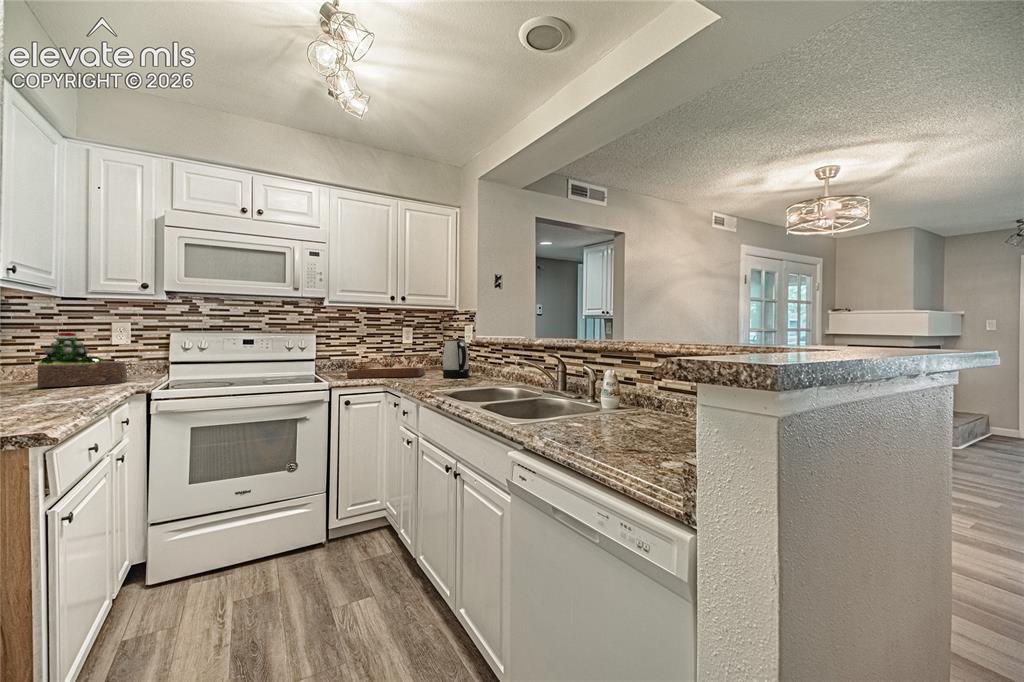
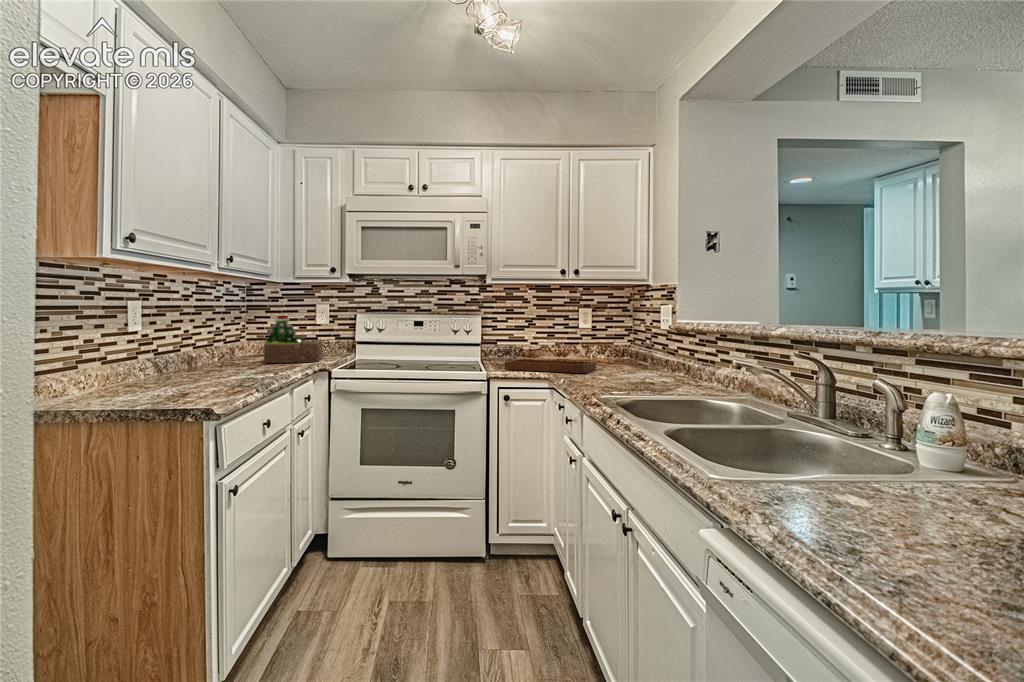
kettle: present [443,339,469,378] -> none [612,327,647,378]

